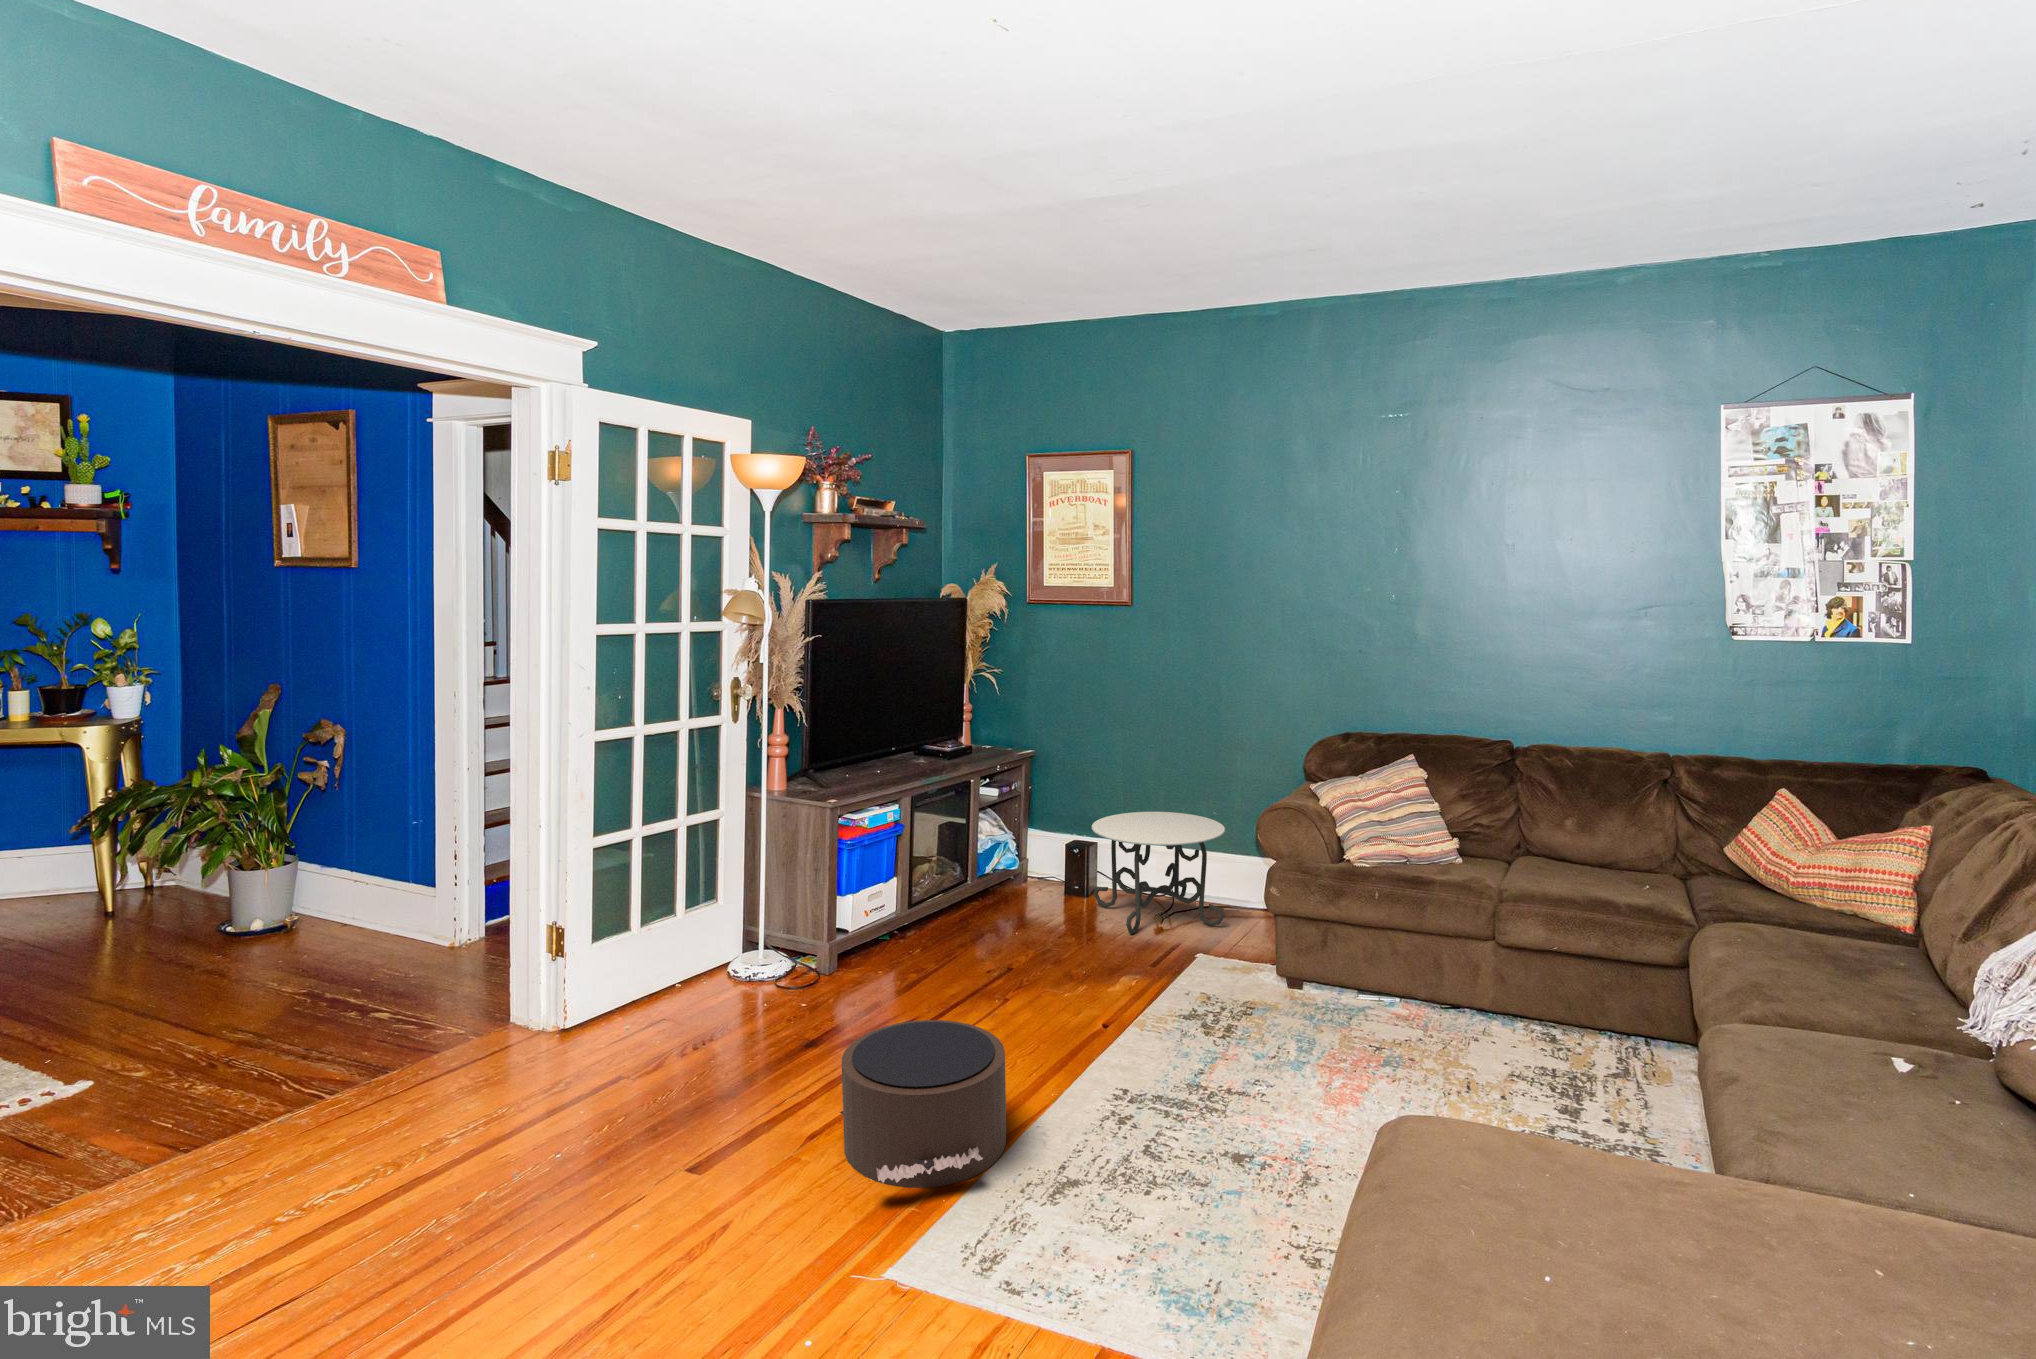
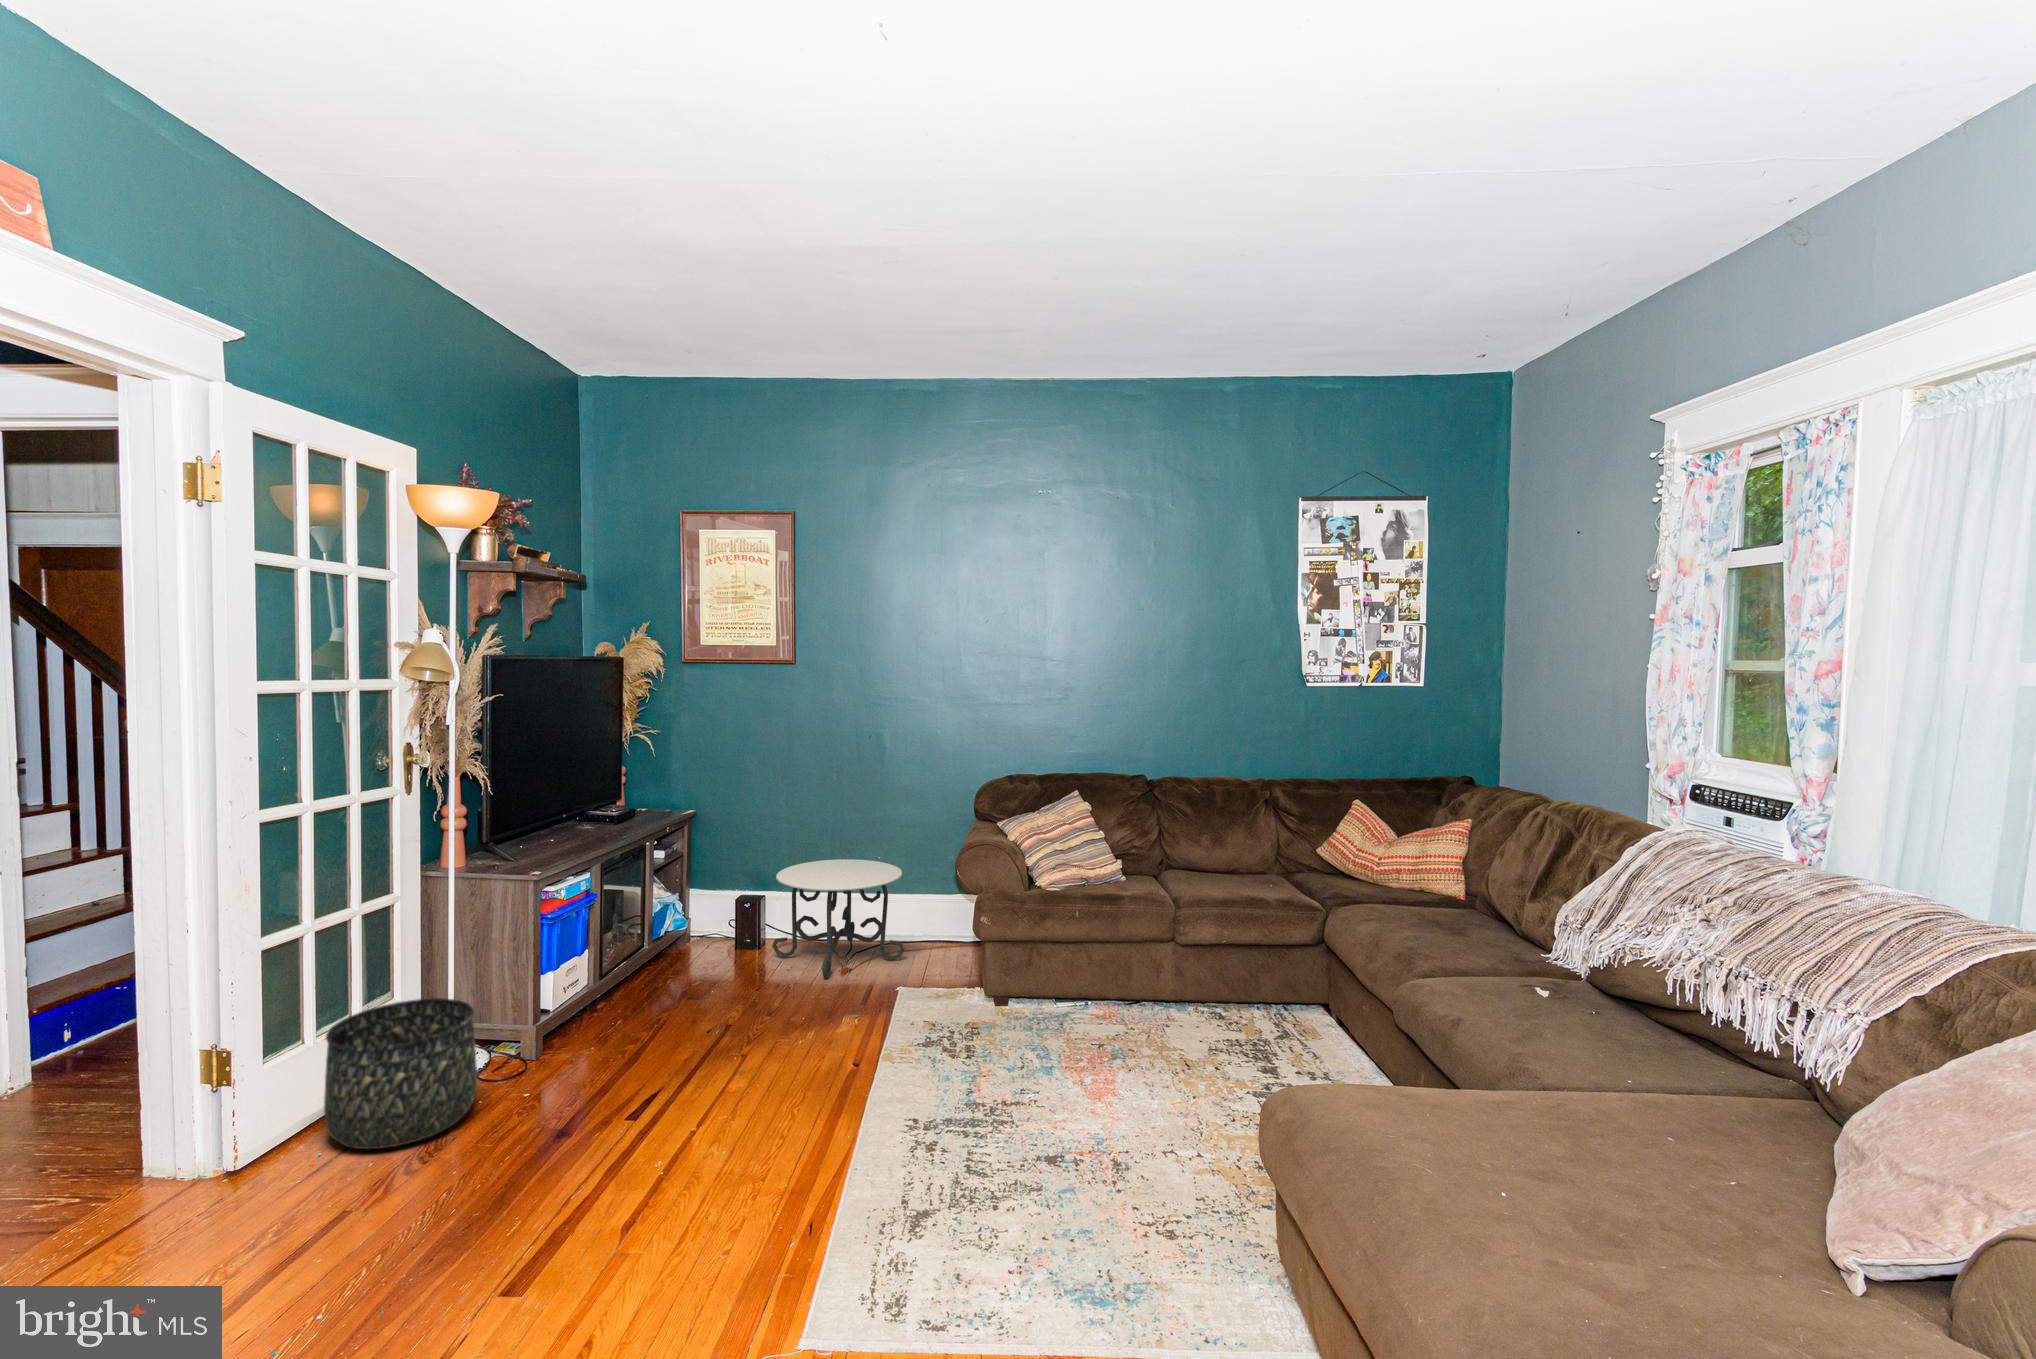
basket: none [666,897,778,1014] -> present [324,998,477,1149]
pouf: present [840,1020,1006,1188] -> none [640,1086,846,1274]

